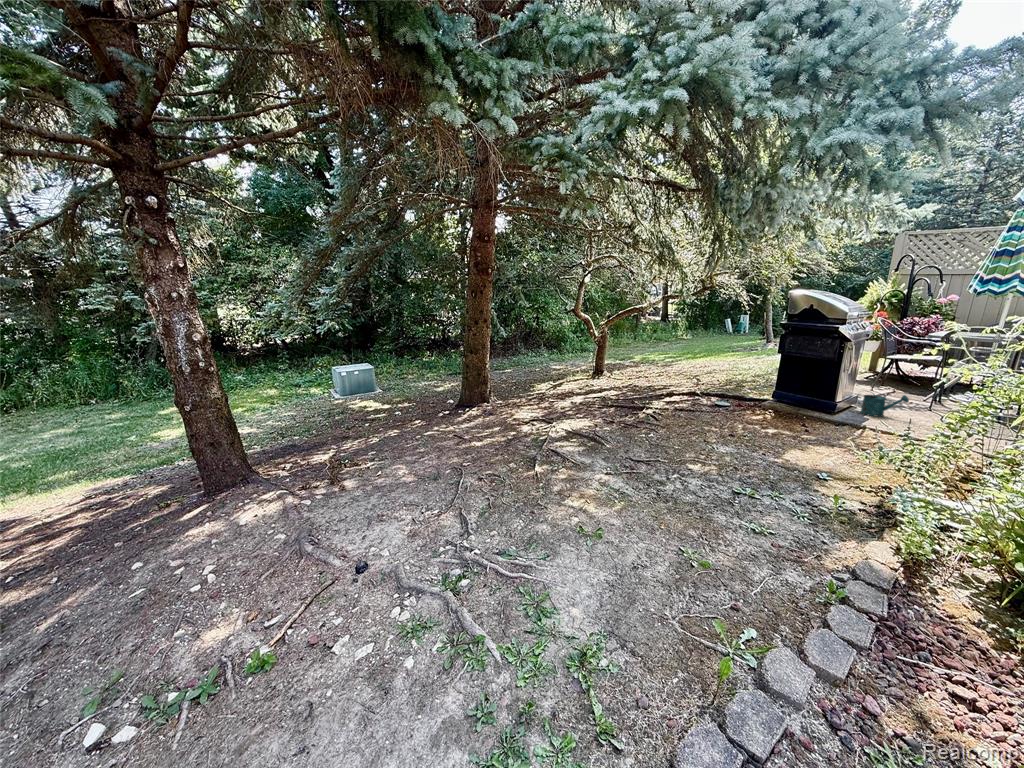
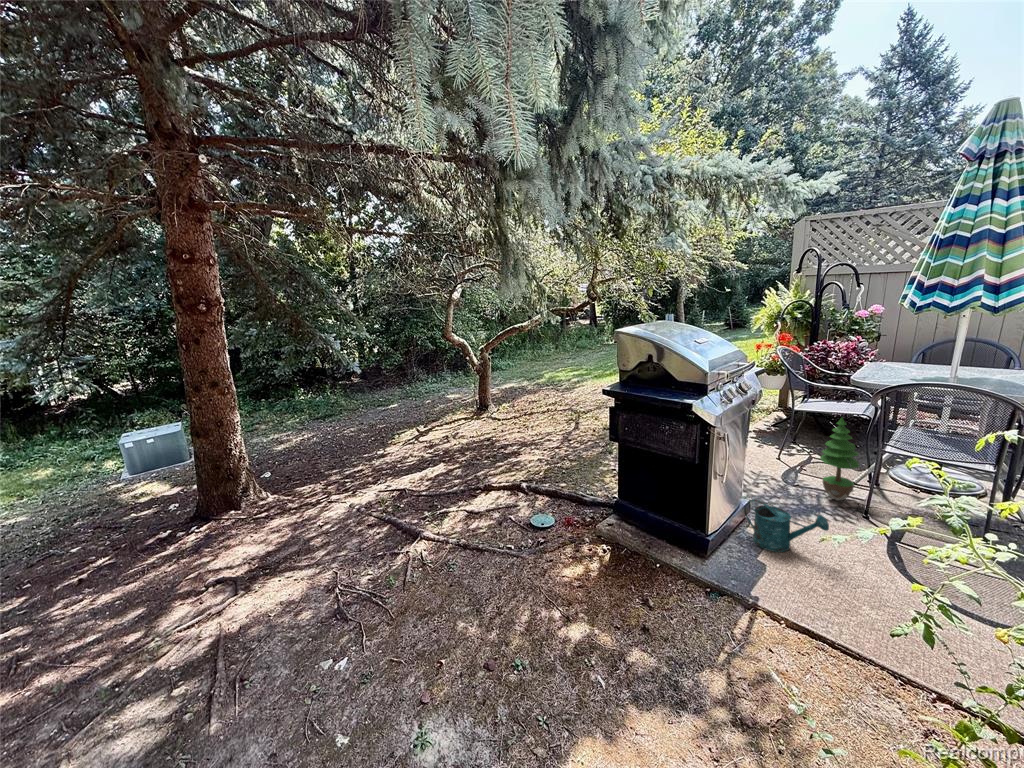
potted tree: none [904,354,930,405] -> present [820,417,859,500]

